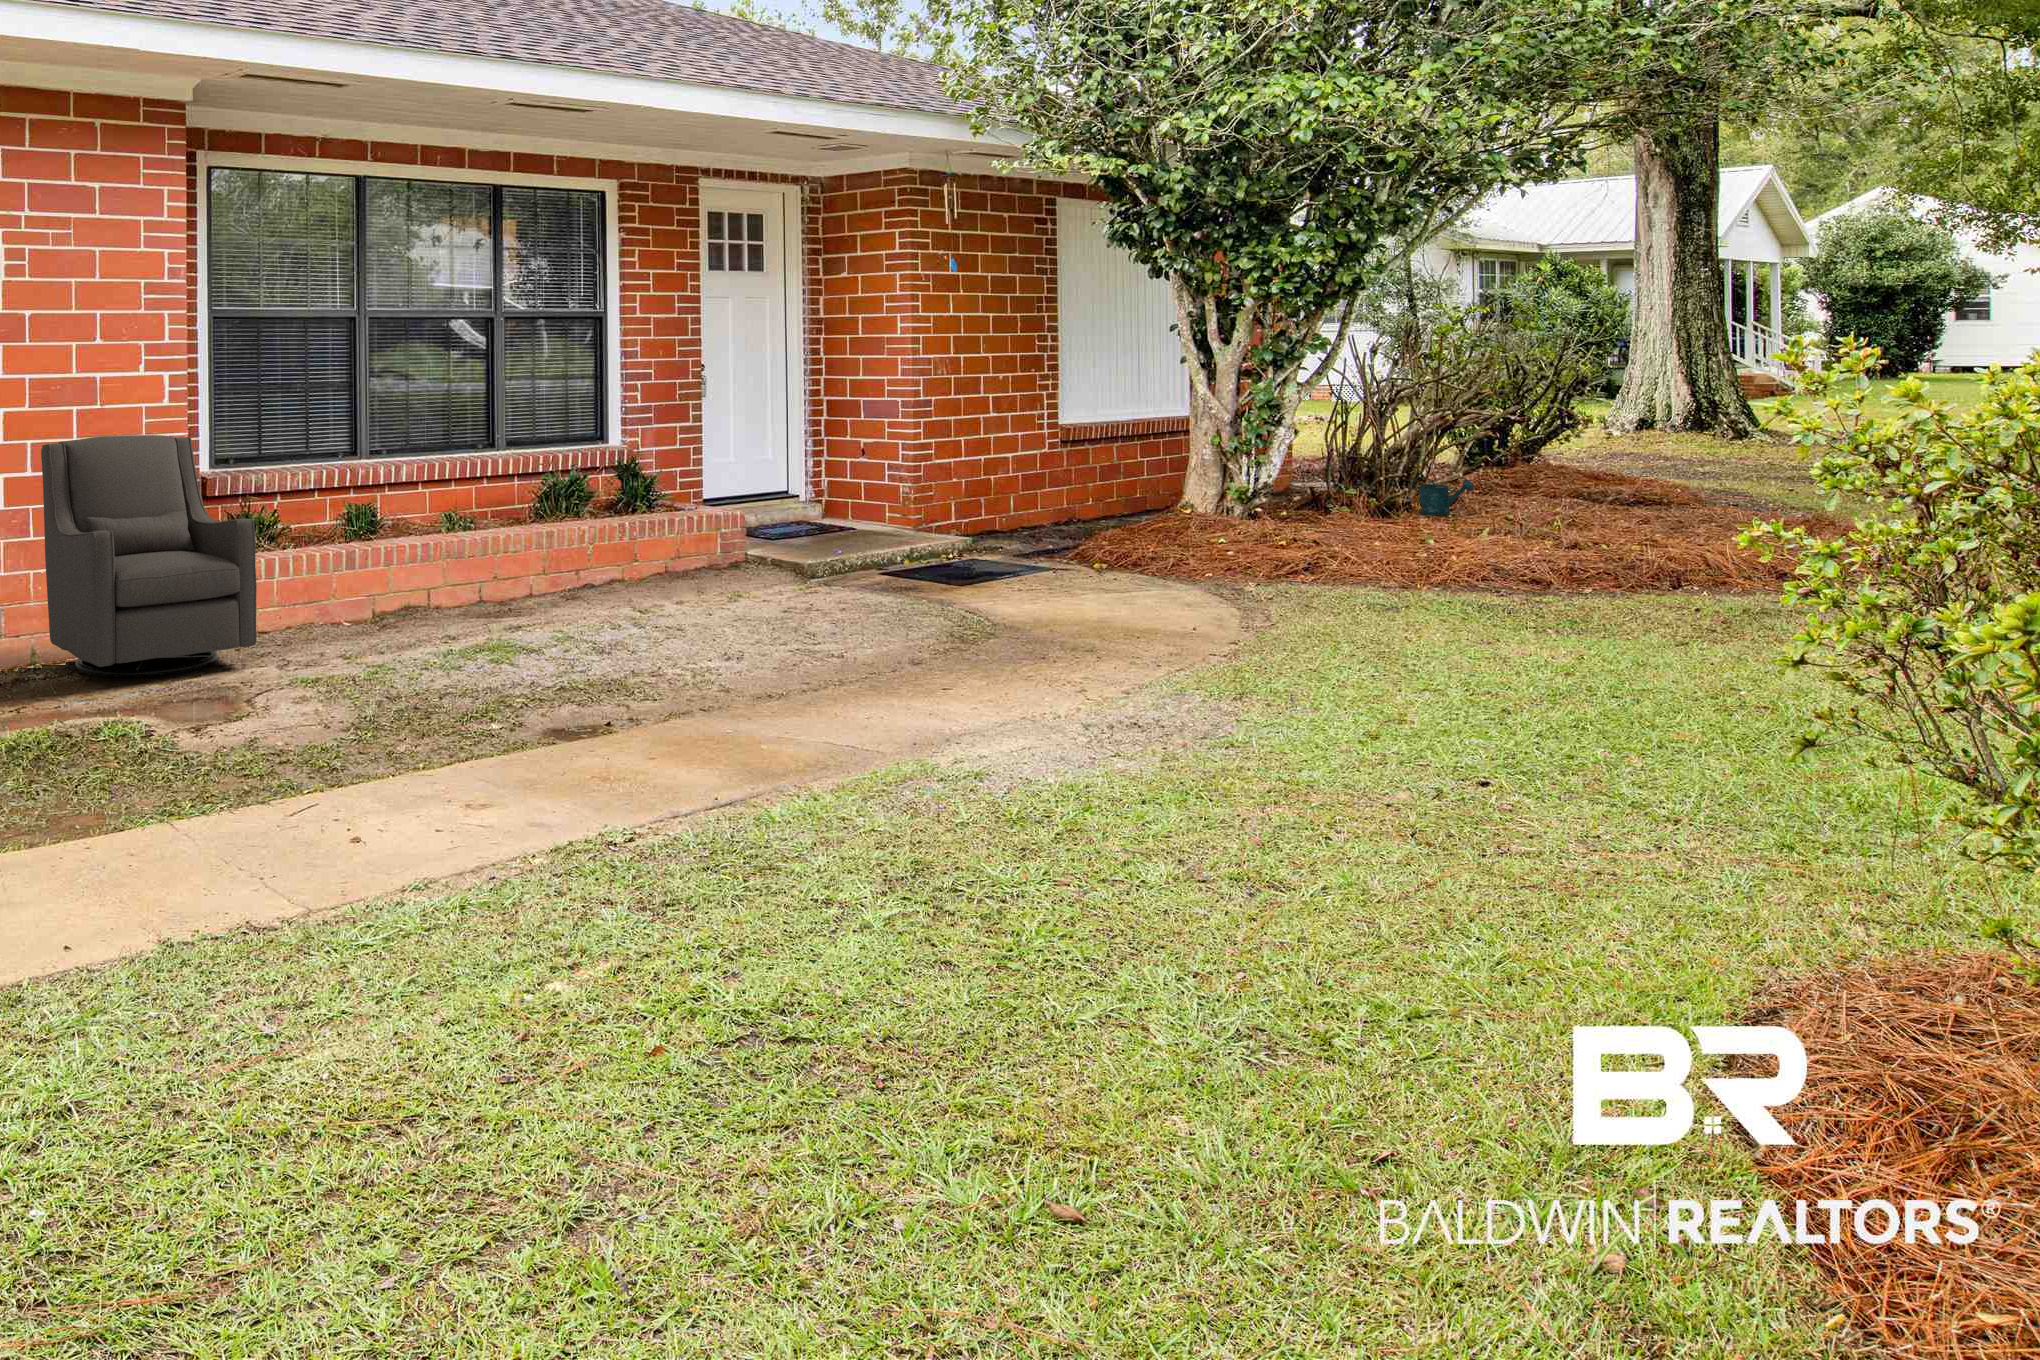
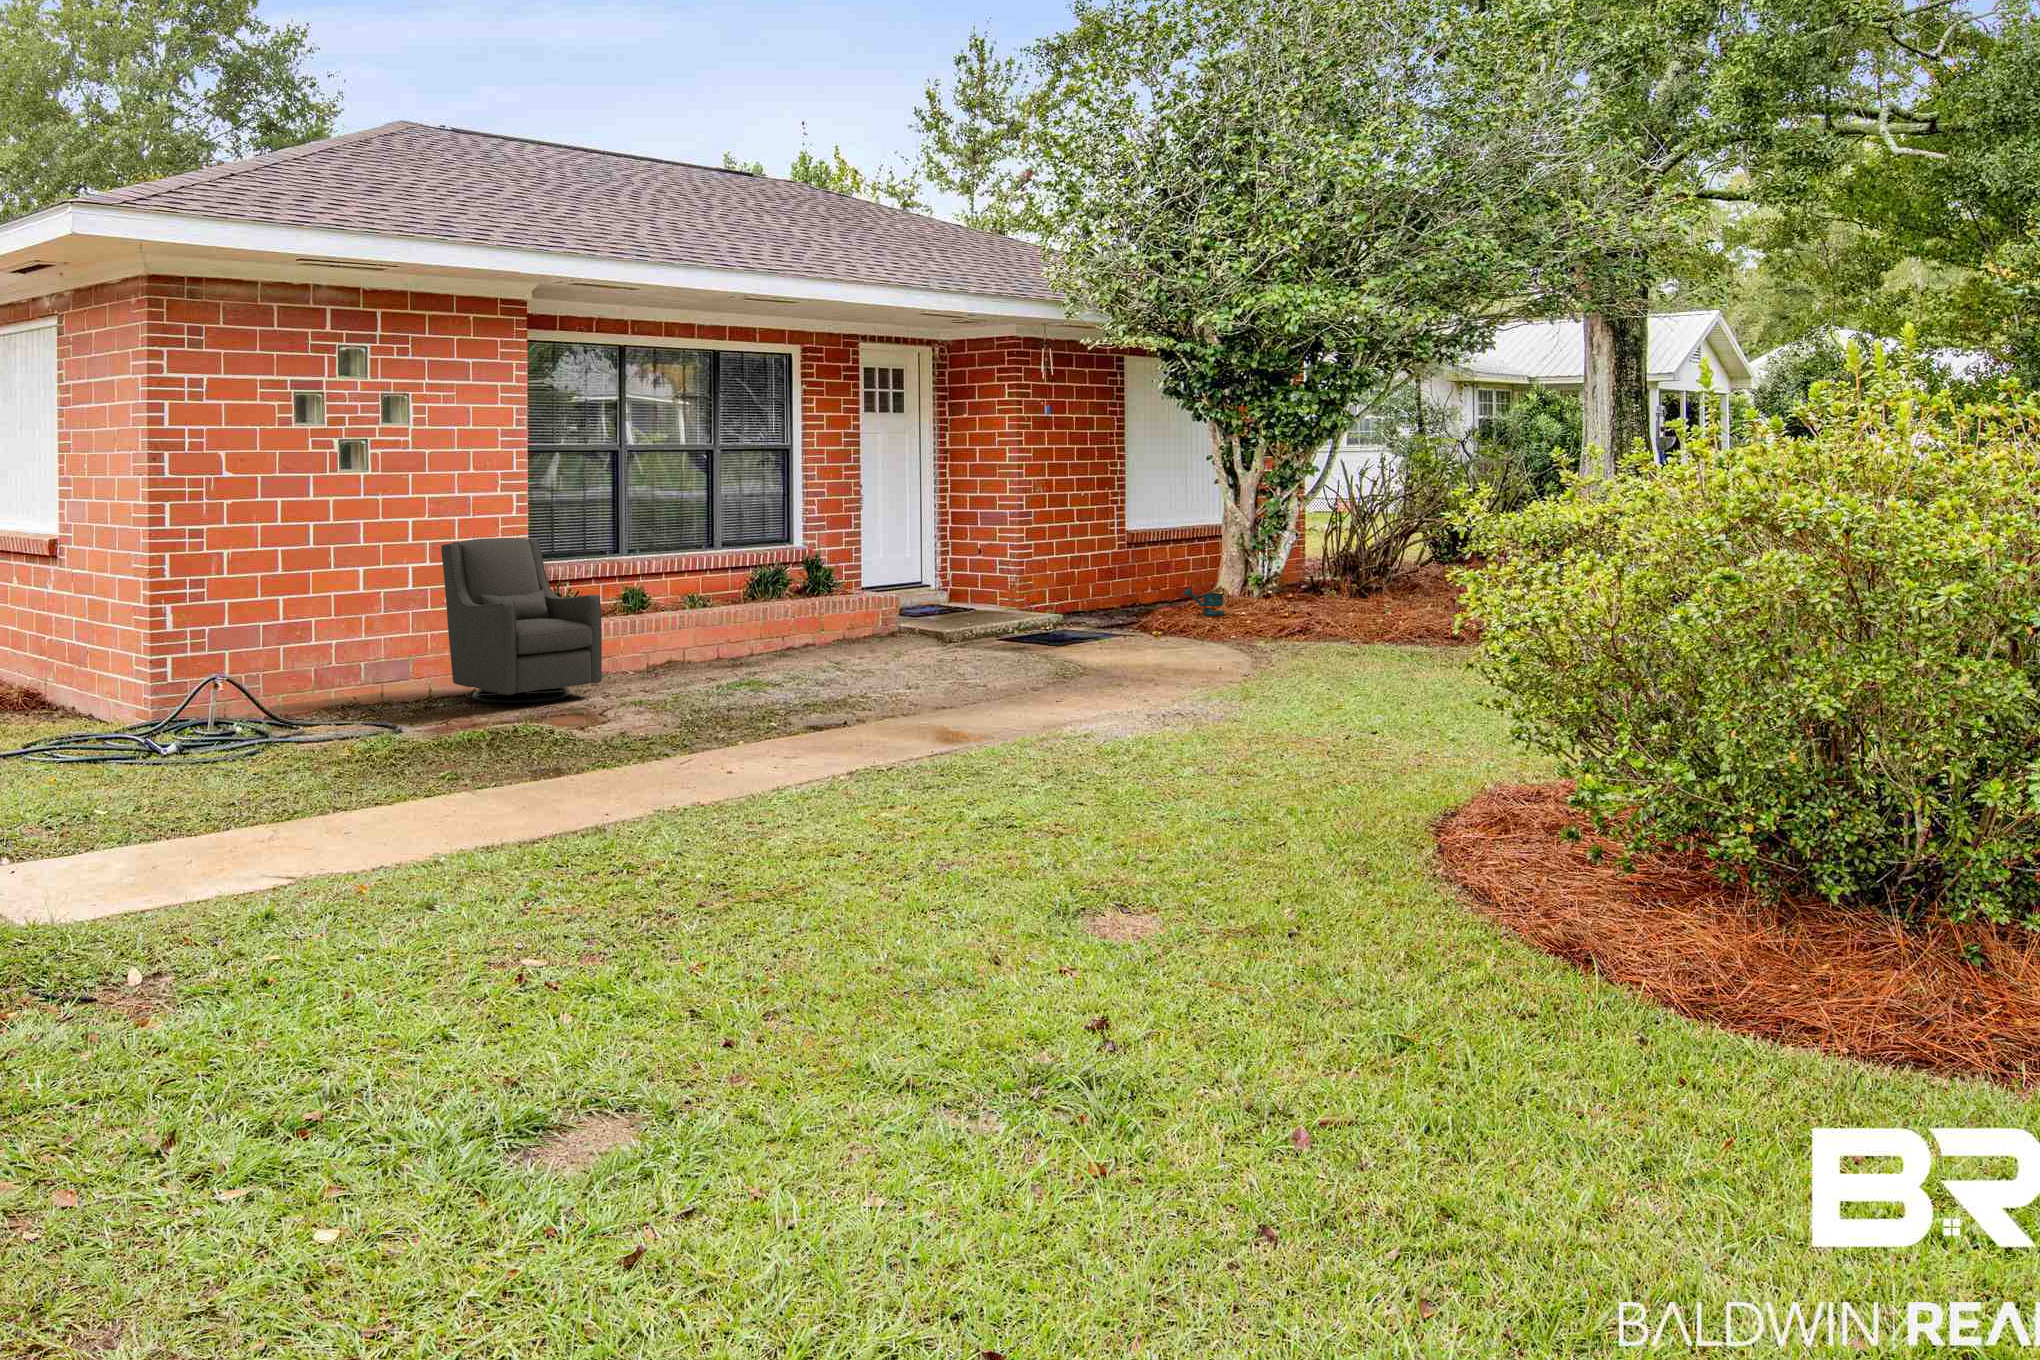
watering can: present [1412,477,1474,515] -> present [1185,588,1229,616]

